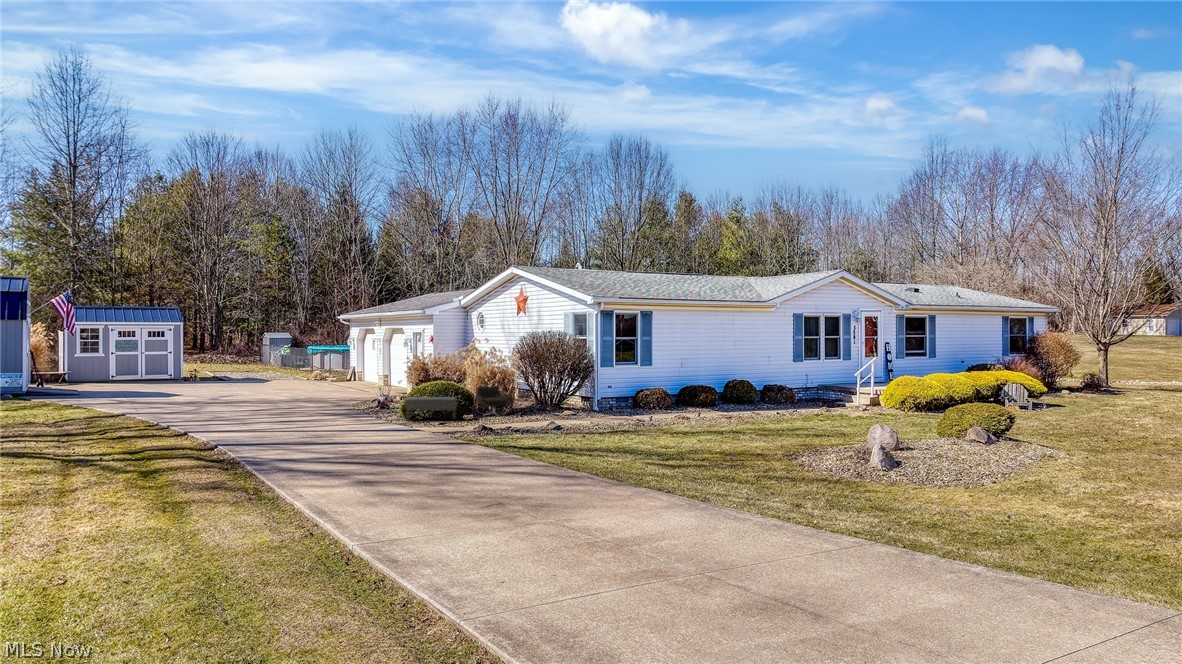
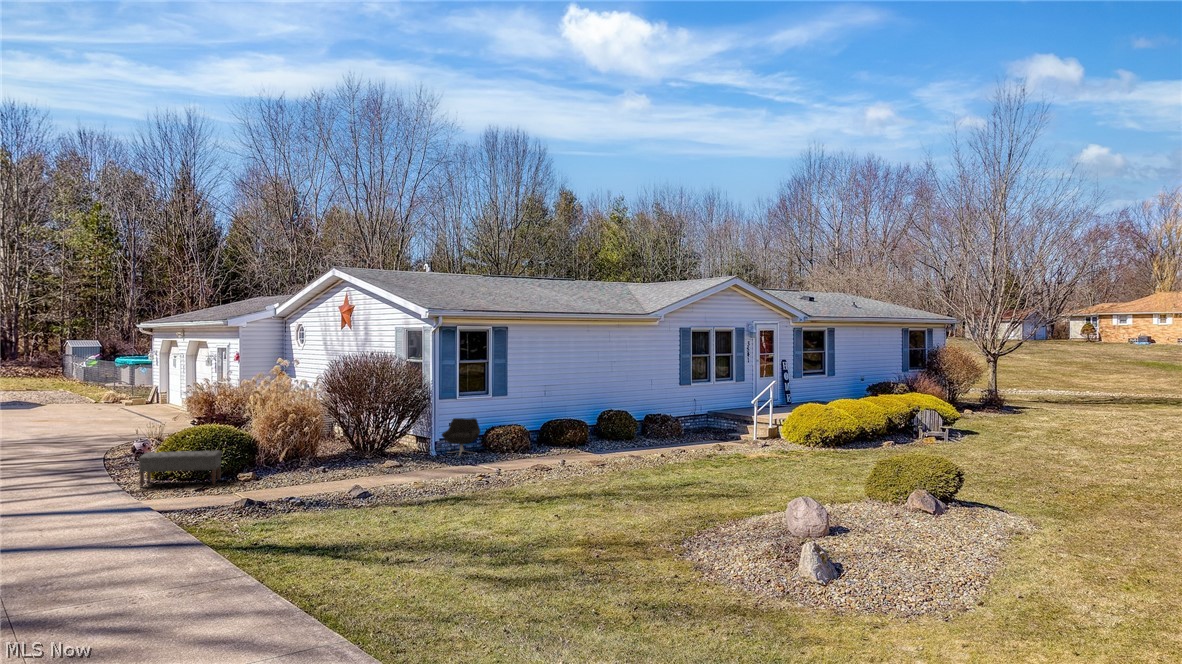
lounge chair: present [475,386,511,414] -> present [442,418,481,455]

